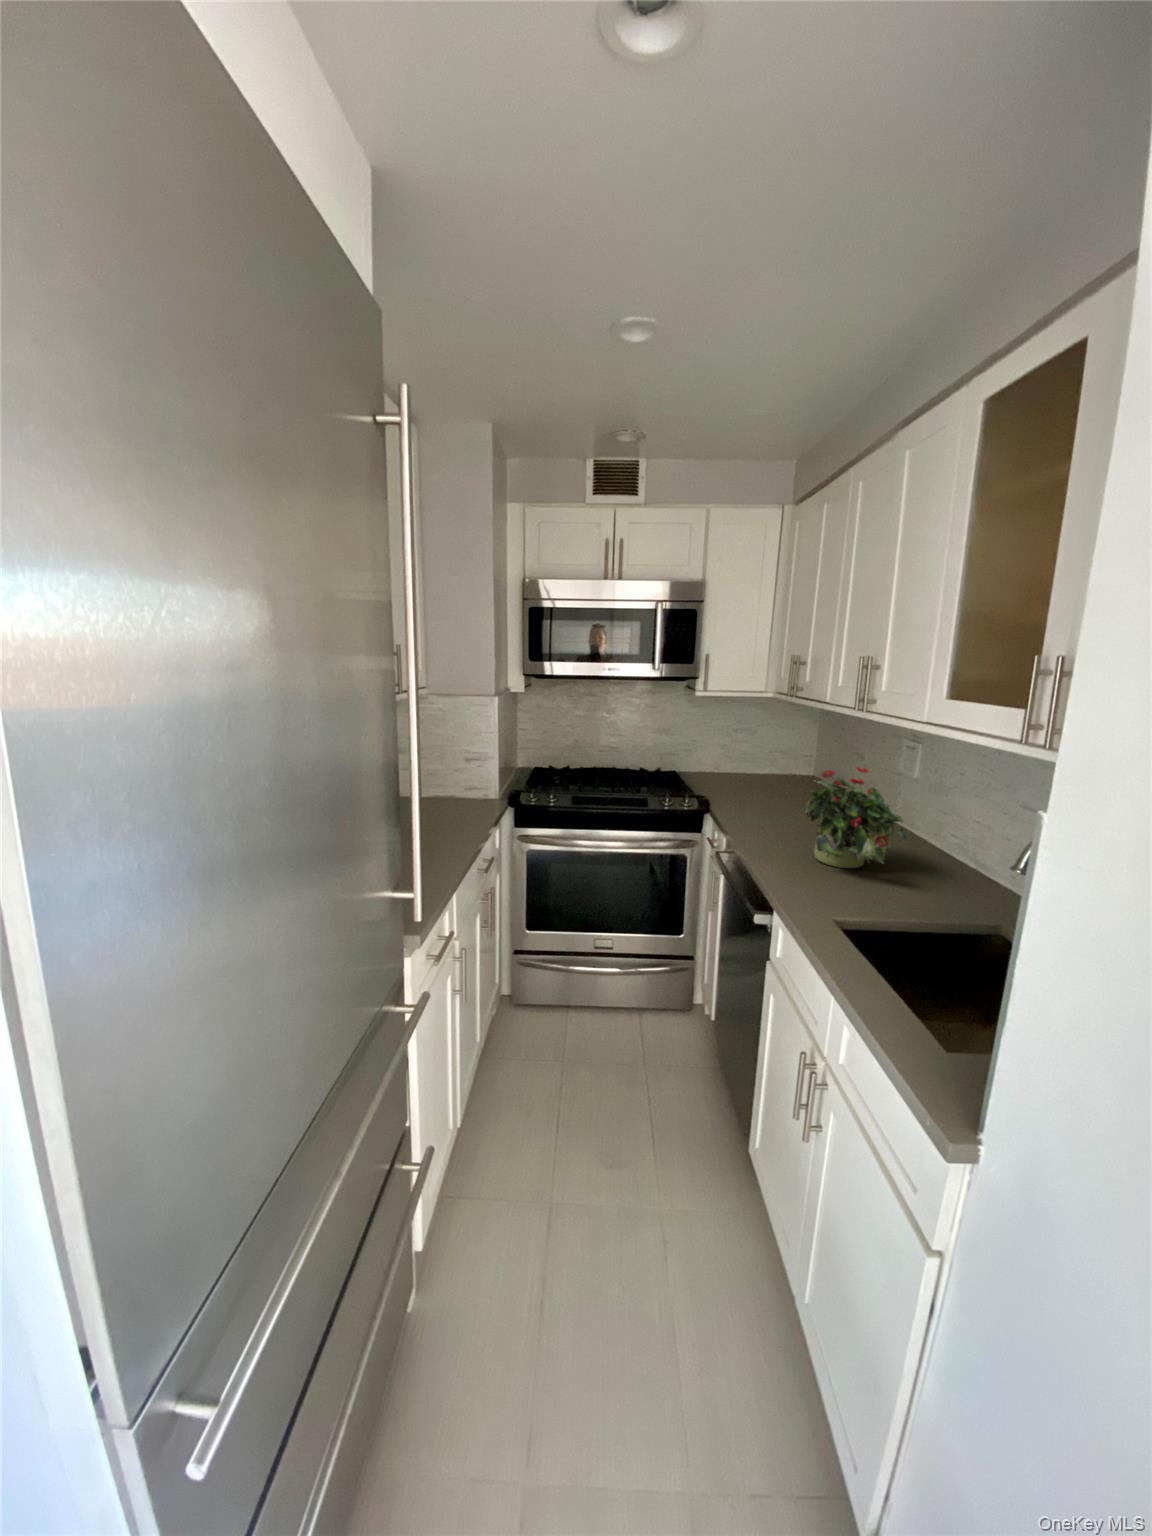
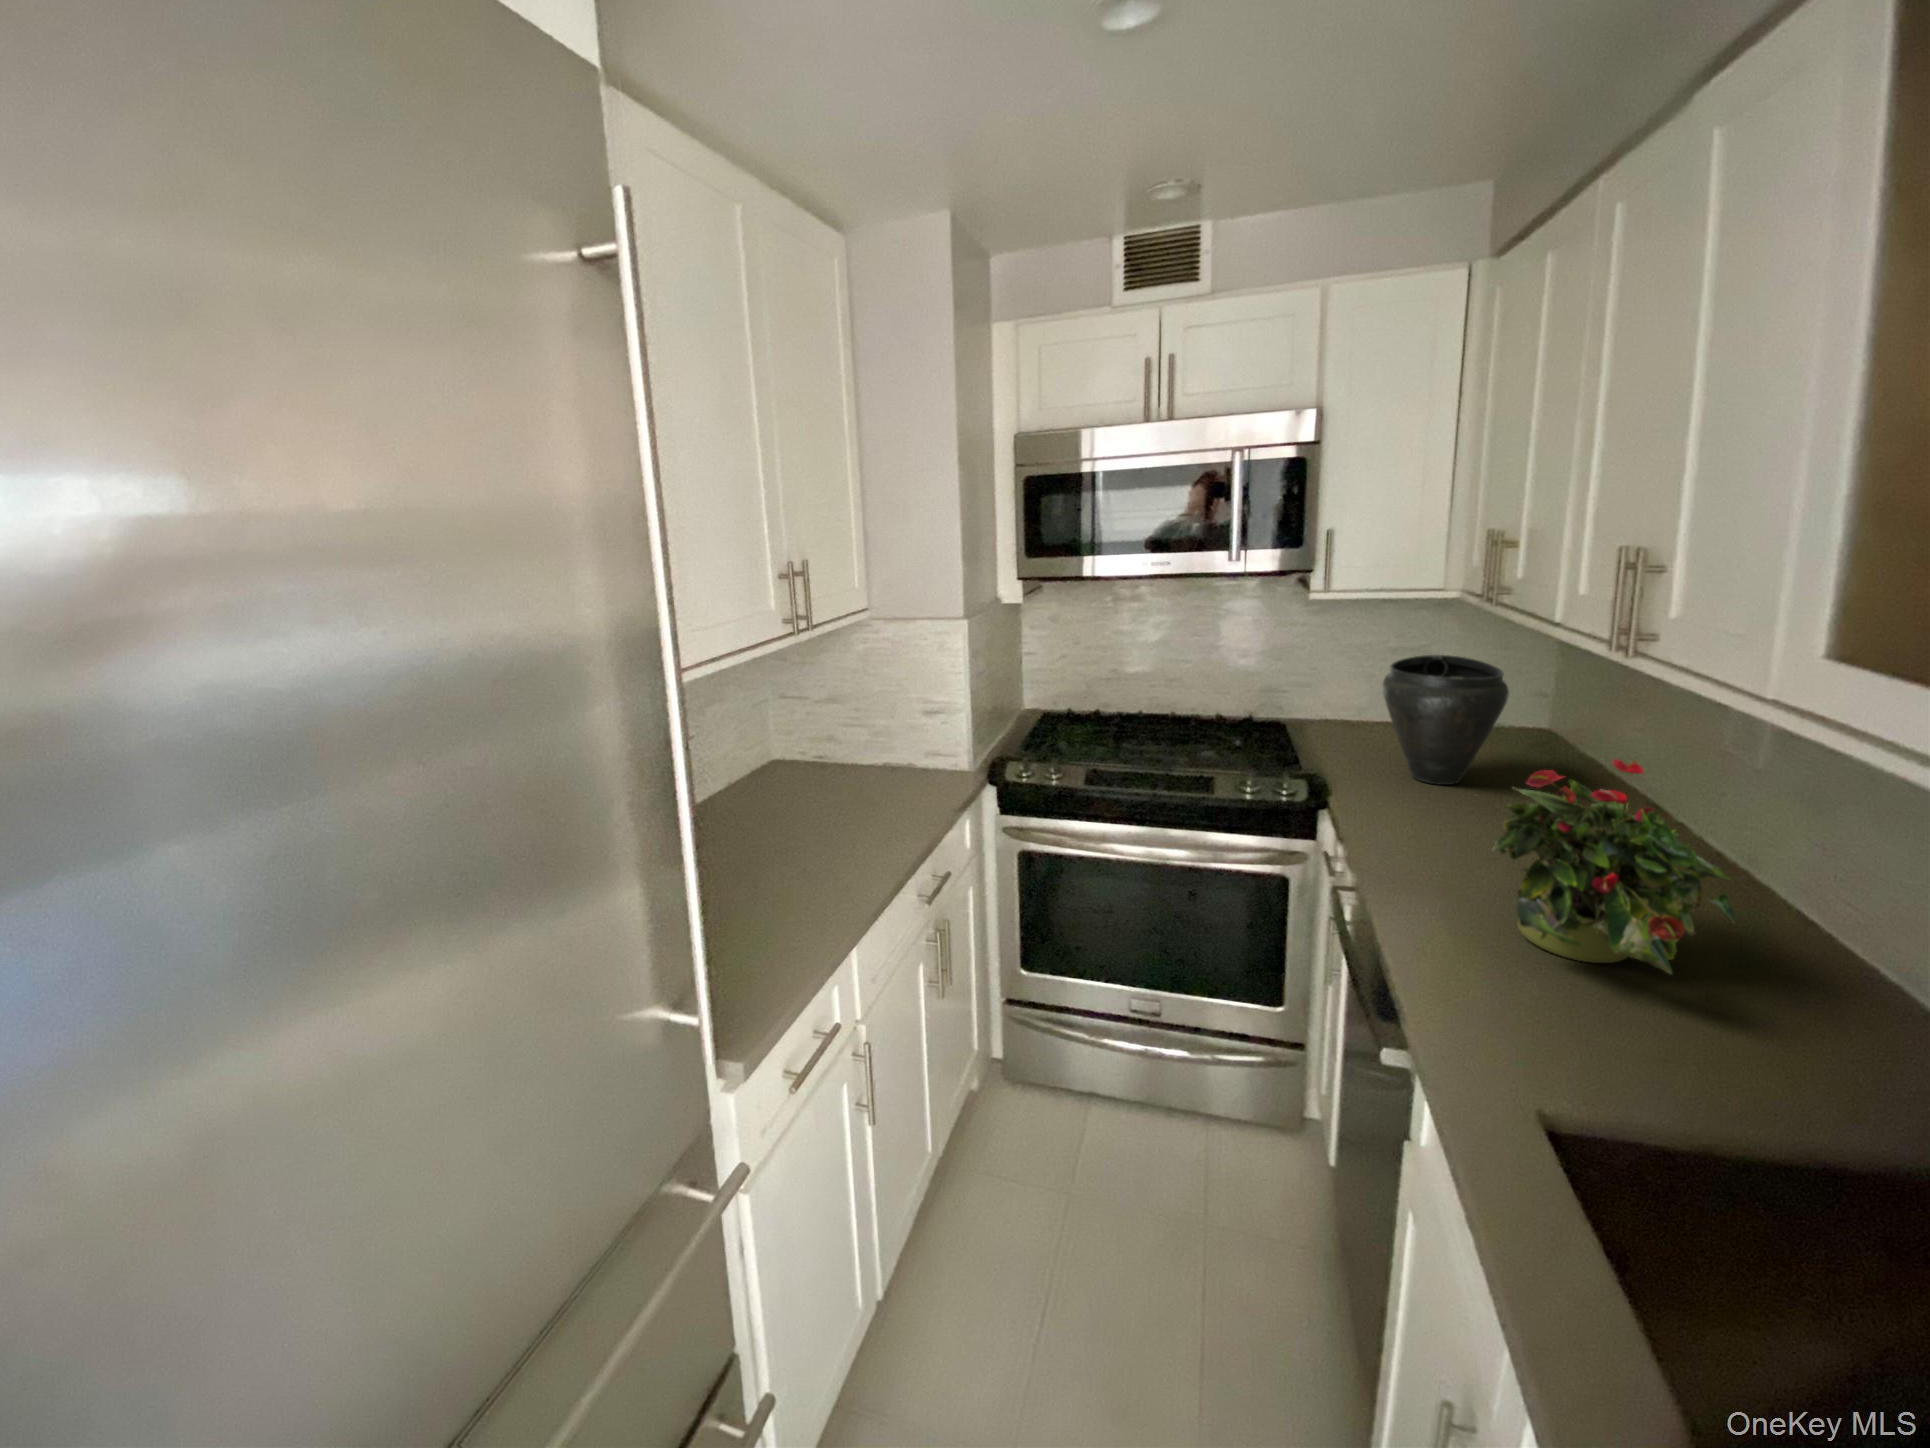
vase: none [736,728,799,800] -> present [1383,655,1509,785]

